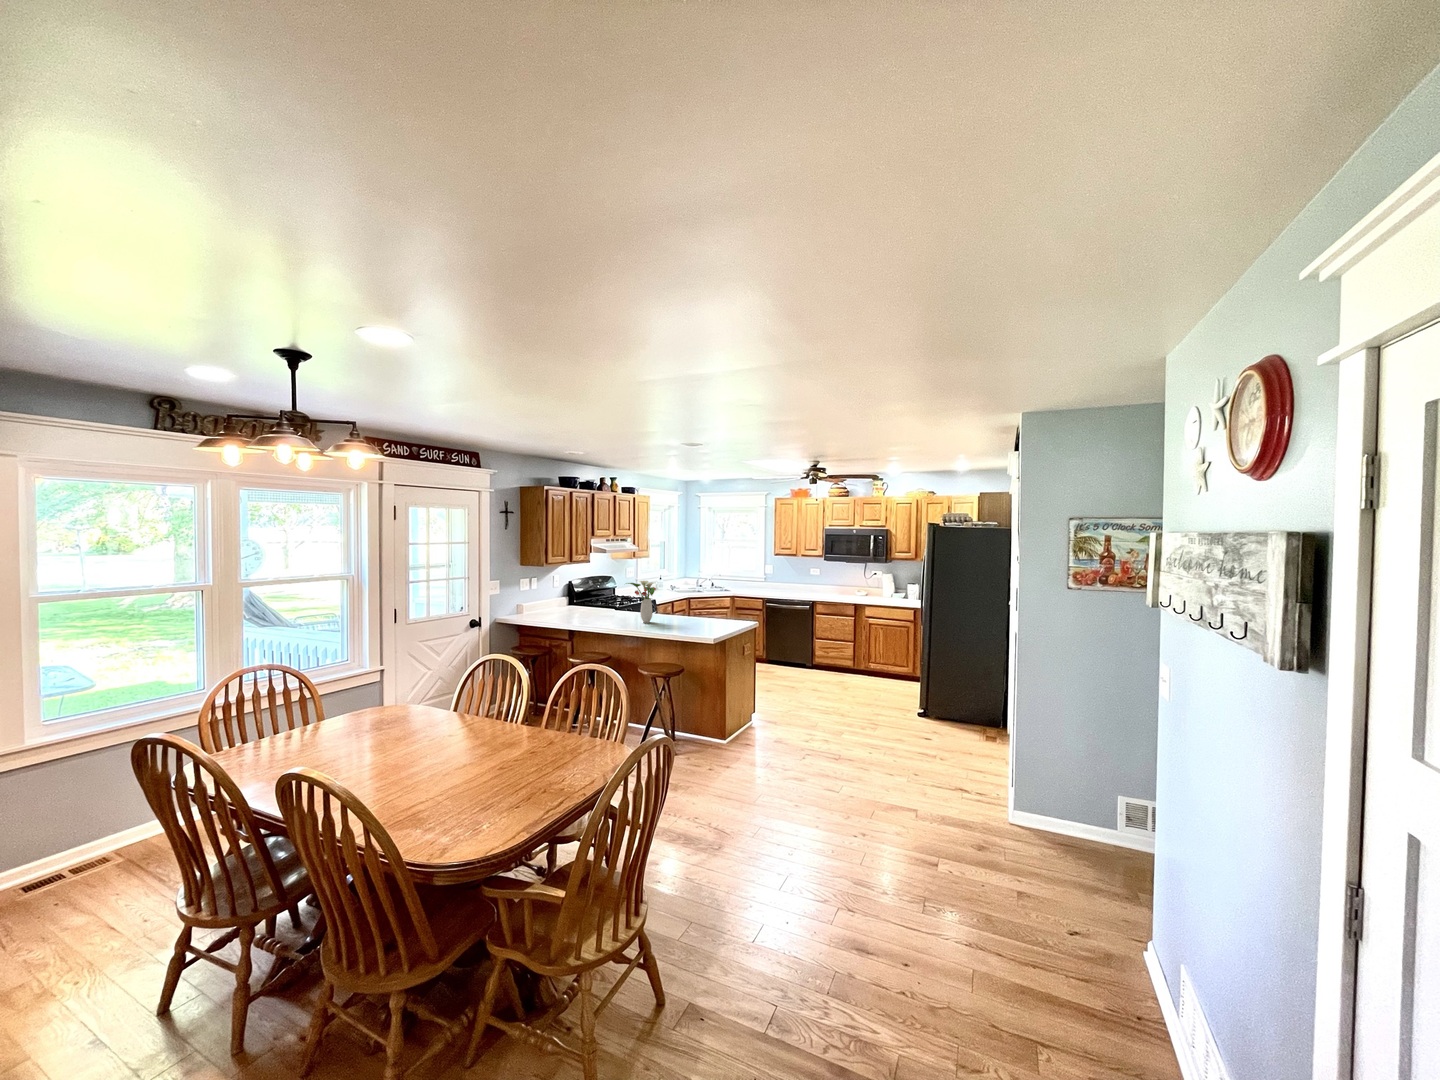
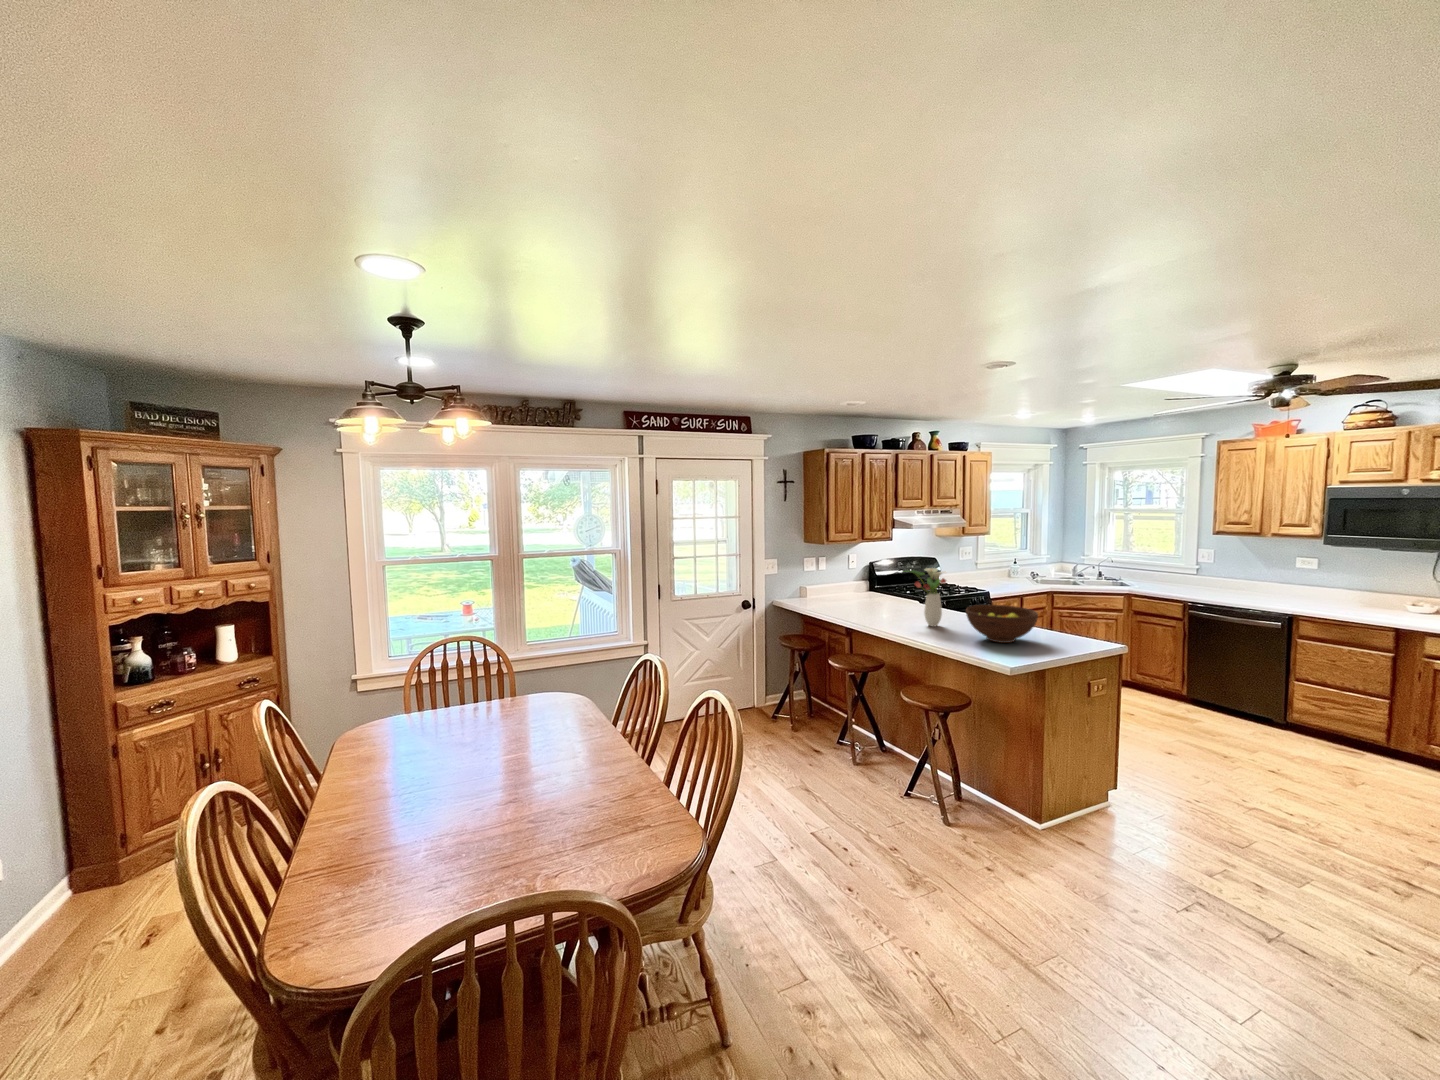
fruit bowl: none [676,603,719,626] -> present [966,605,1038,643]

